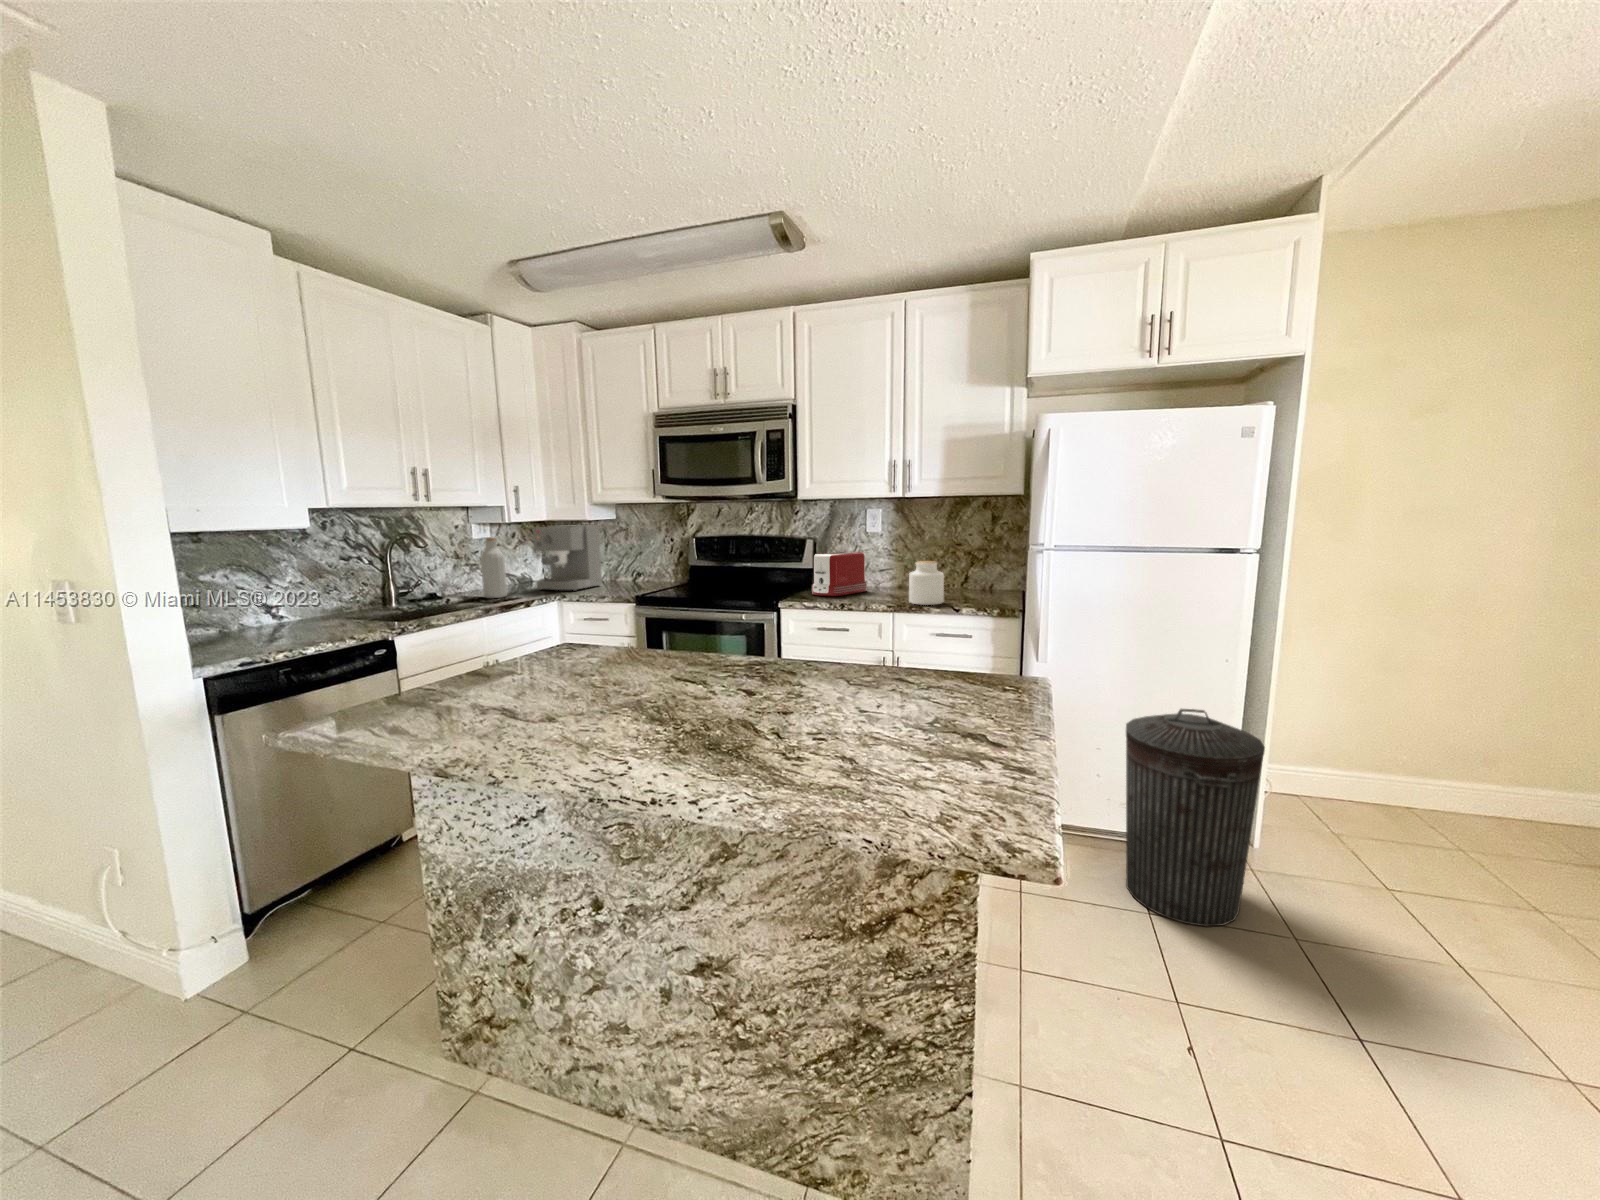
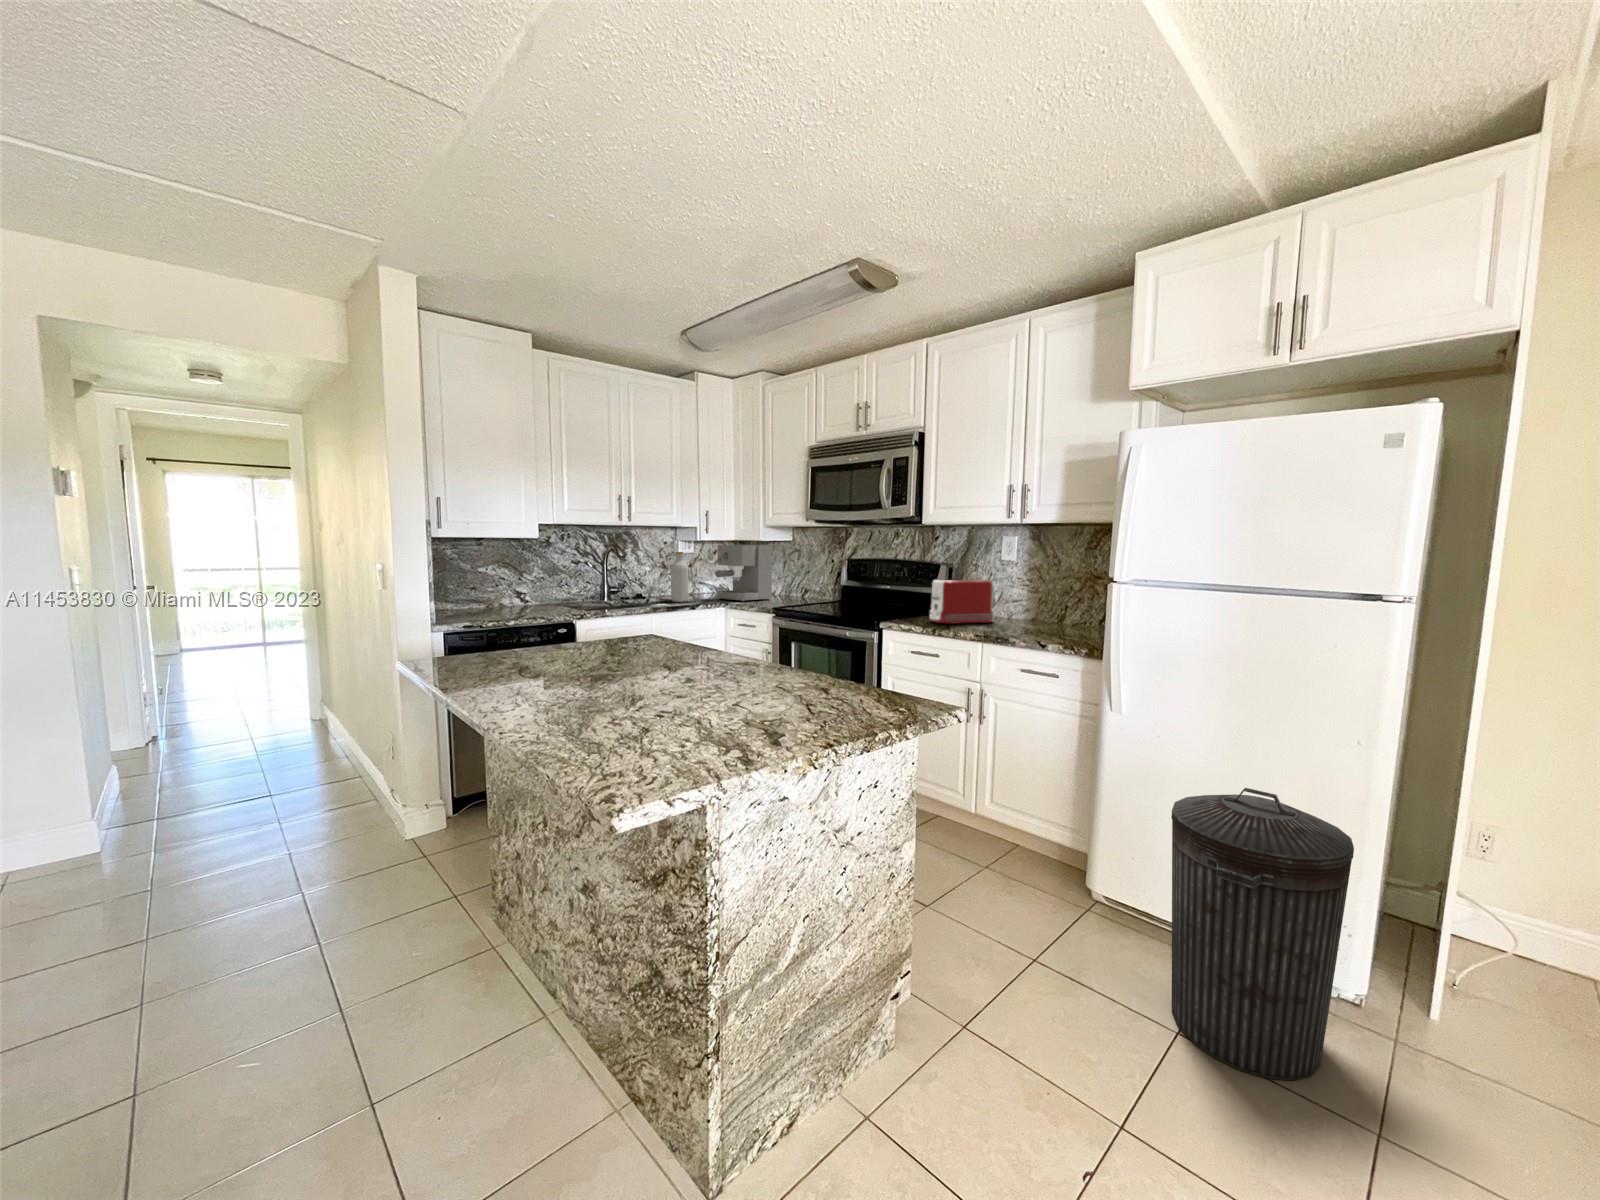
jar: present [909,561,944,605] -> none [1006,592,1046,639]

